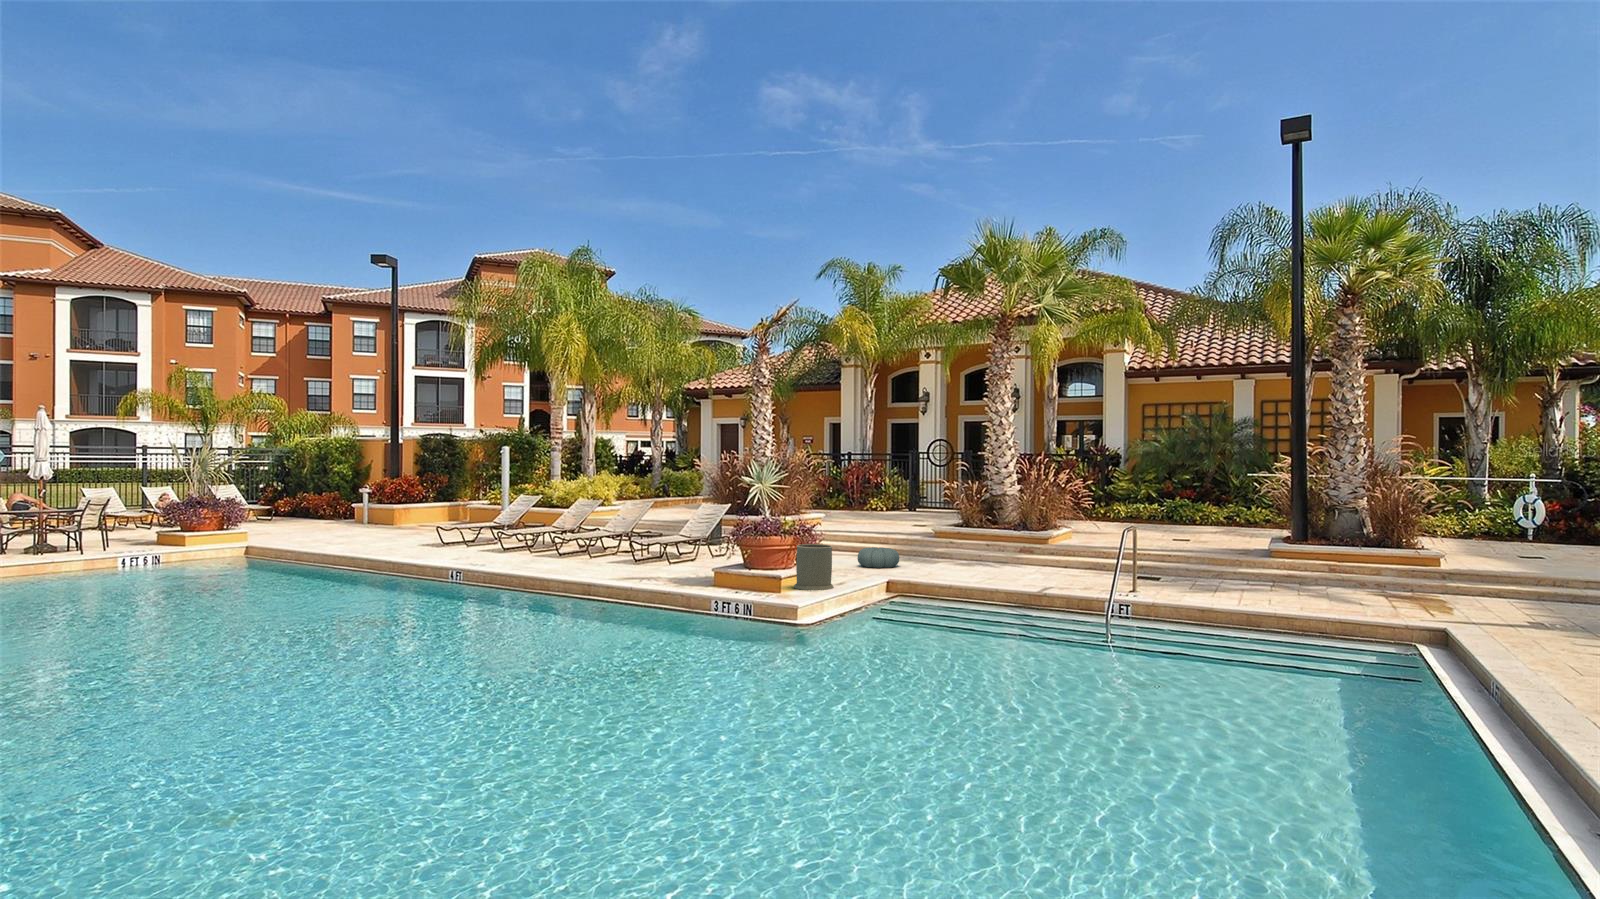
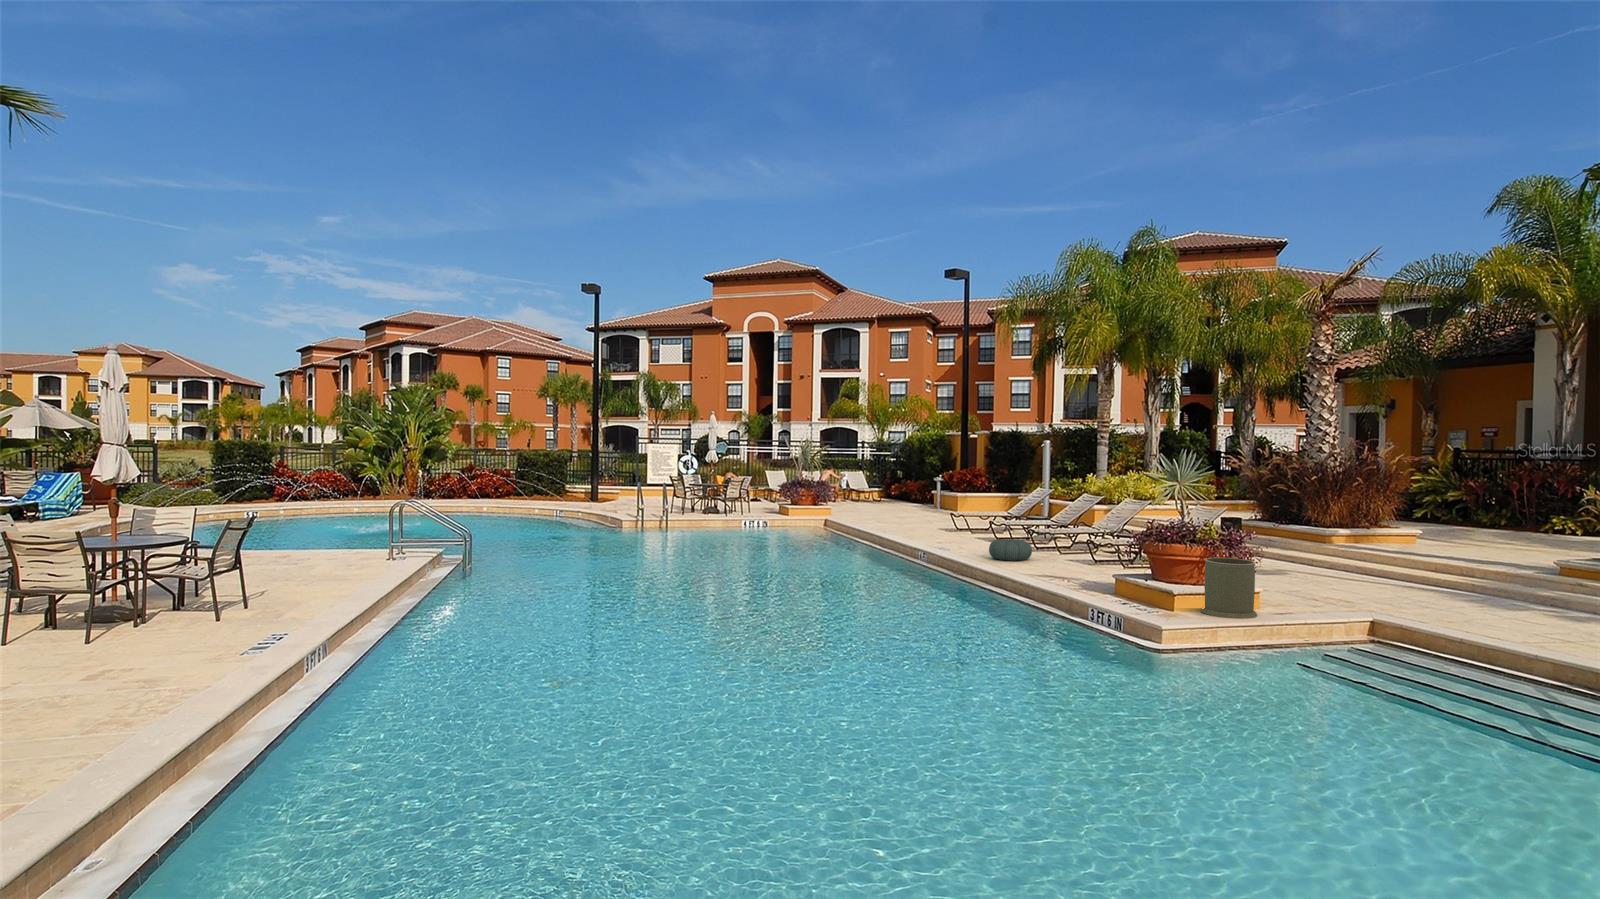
pouf: present [857,547,899,568] -> present [989,539,1032,561]

